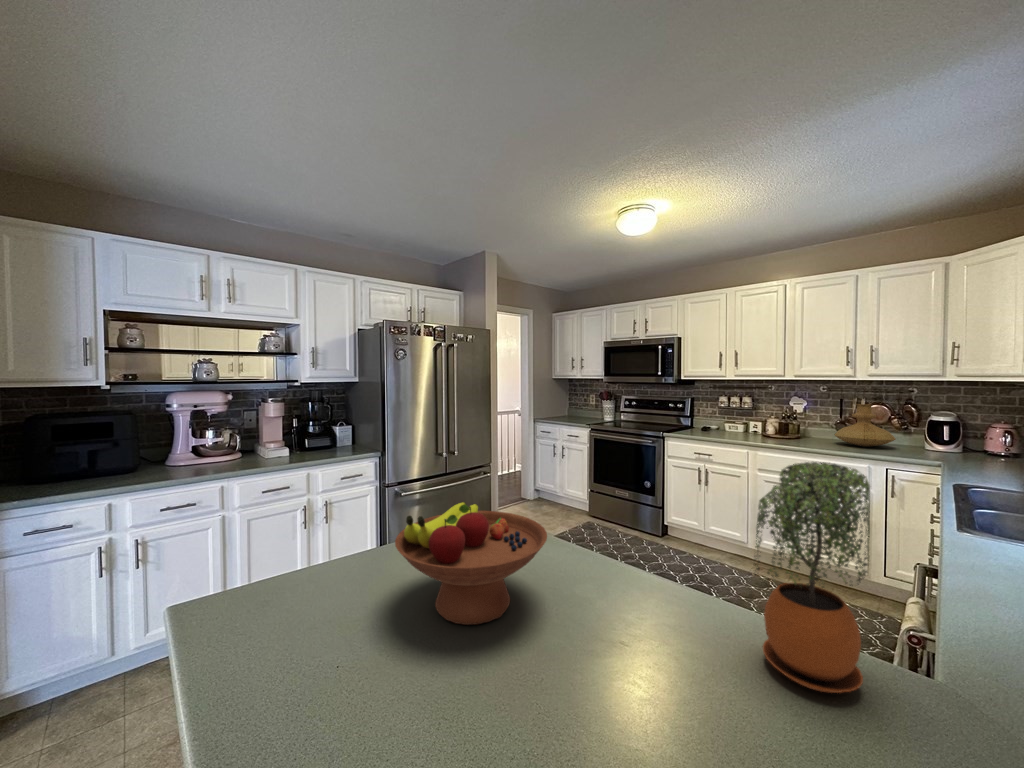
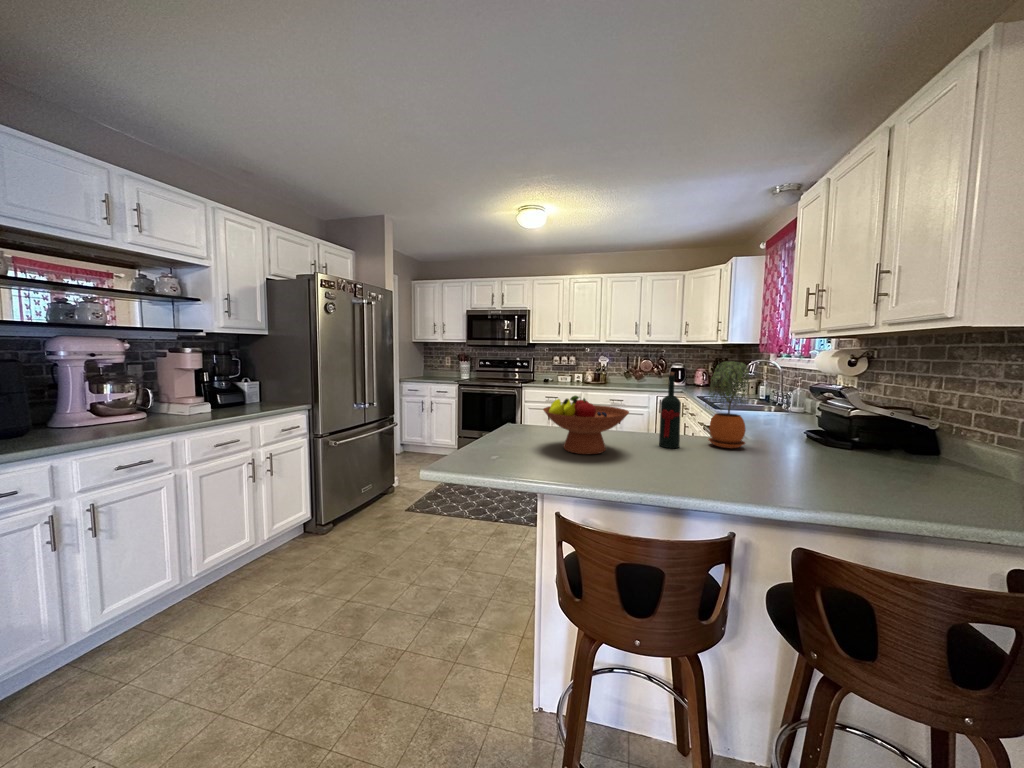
vase: present [834,404,896,447] -> none [626,360,657,386]
wine bottle: none [629,476,679,647] -> present [659,372,681,448]

